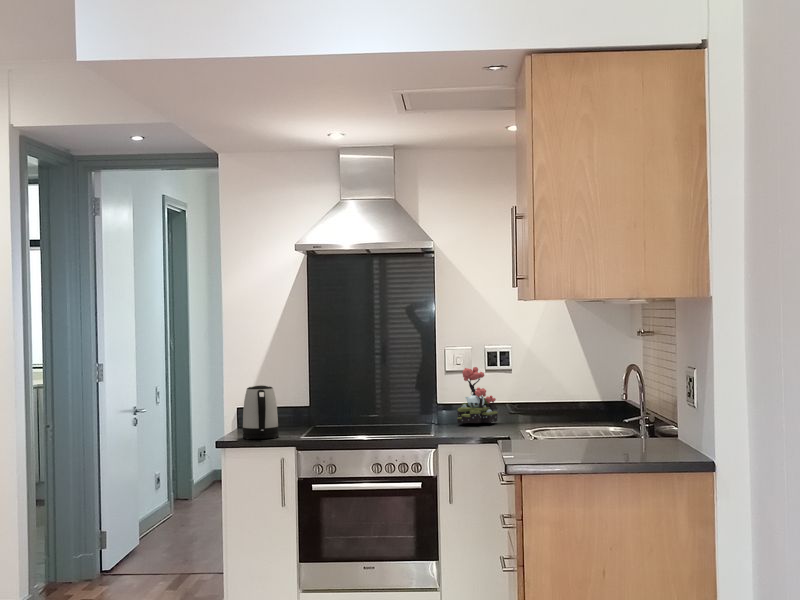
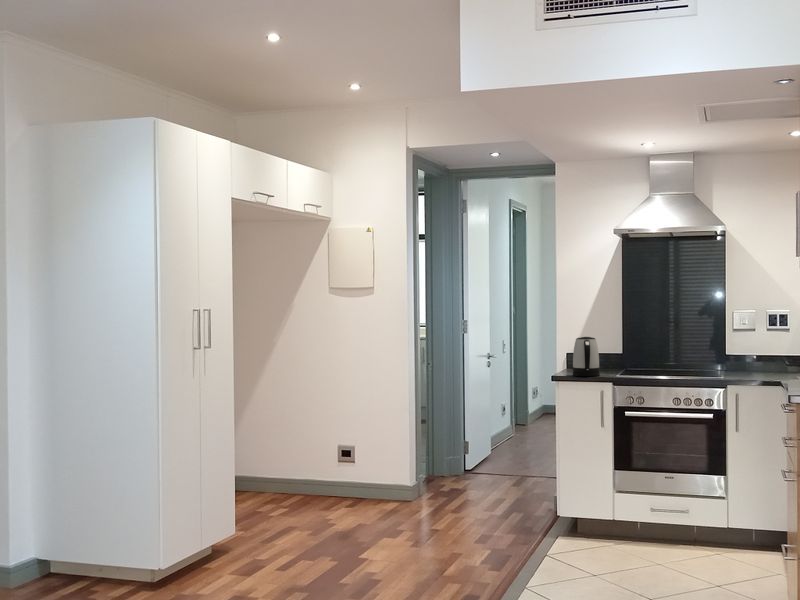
plant: present [457,367,498,423] -> none [743,327,778,371]

